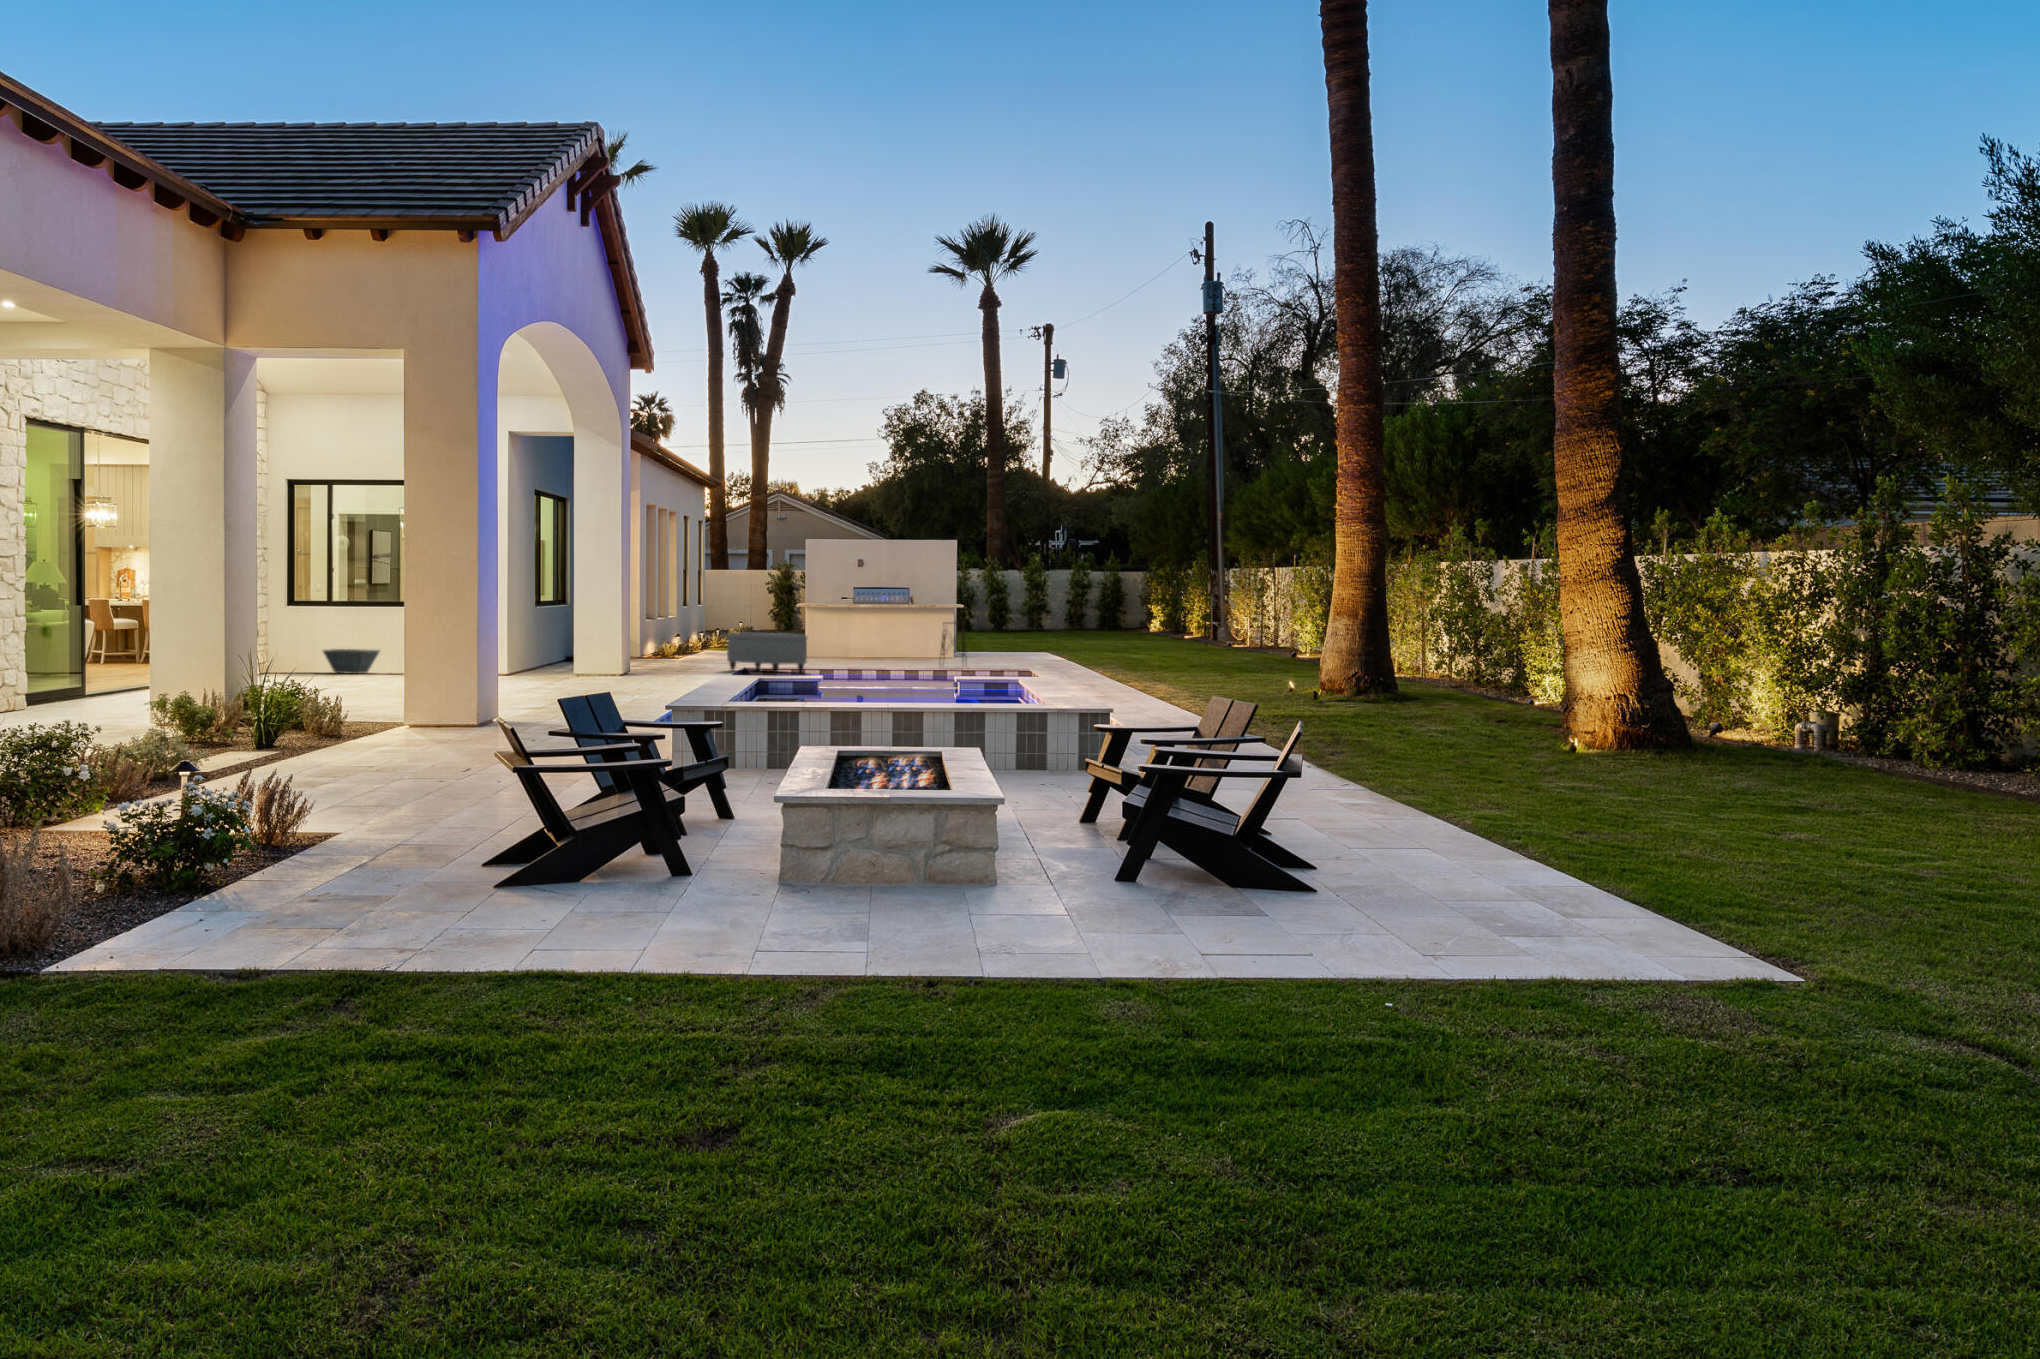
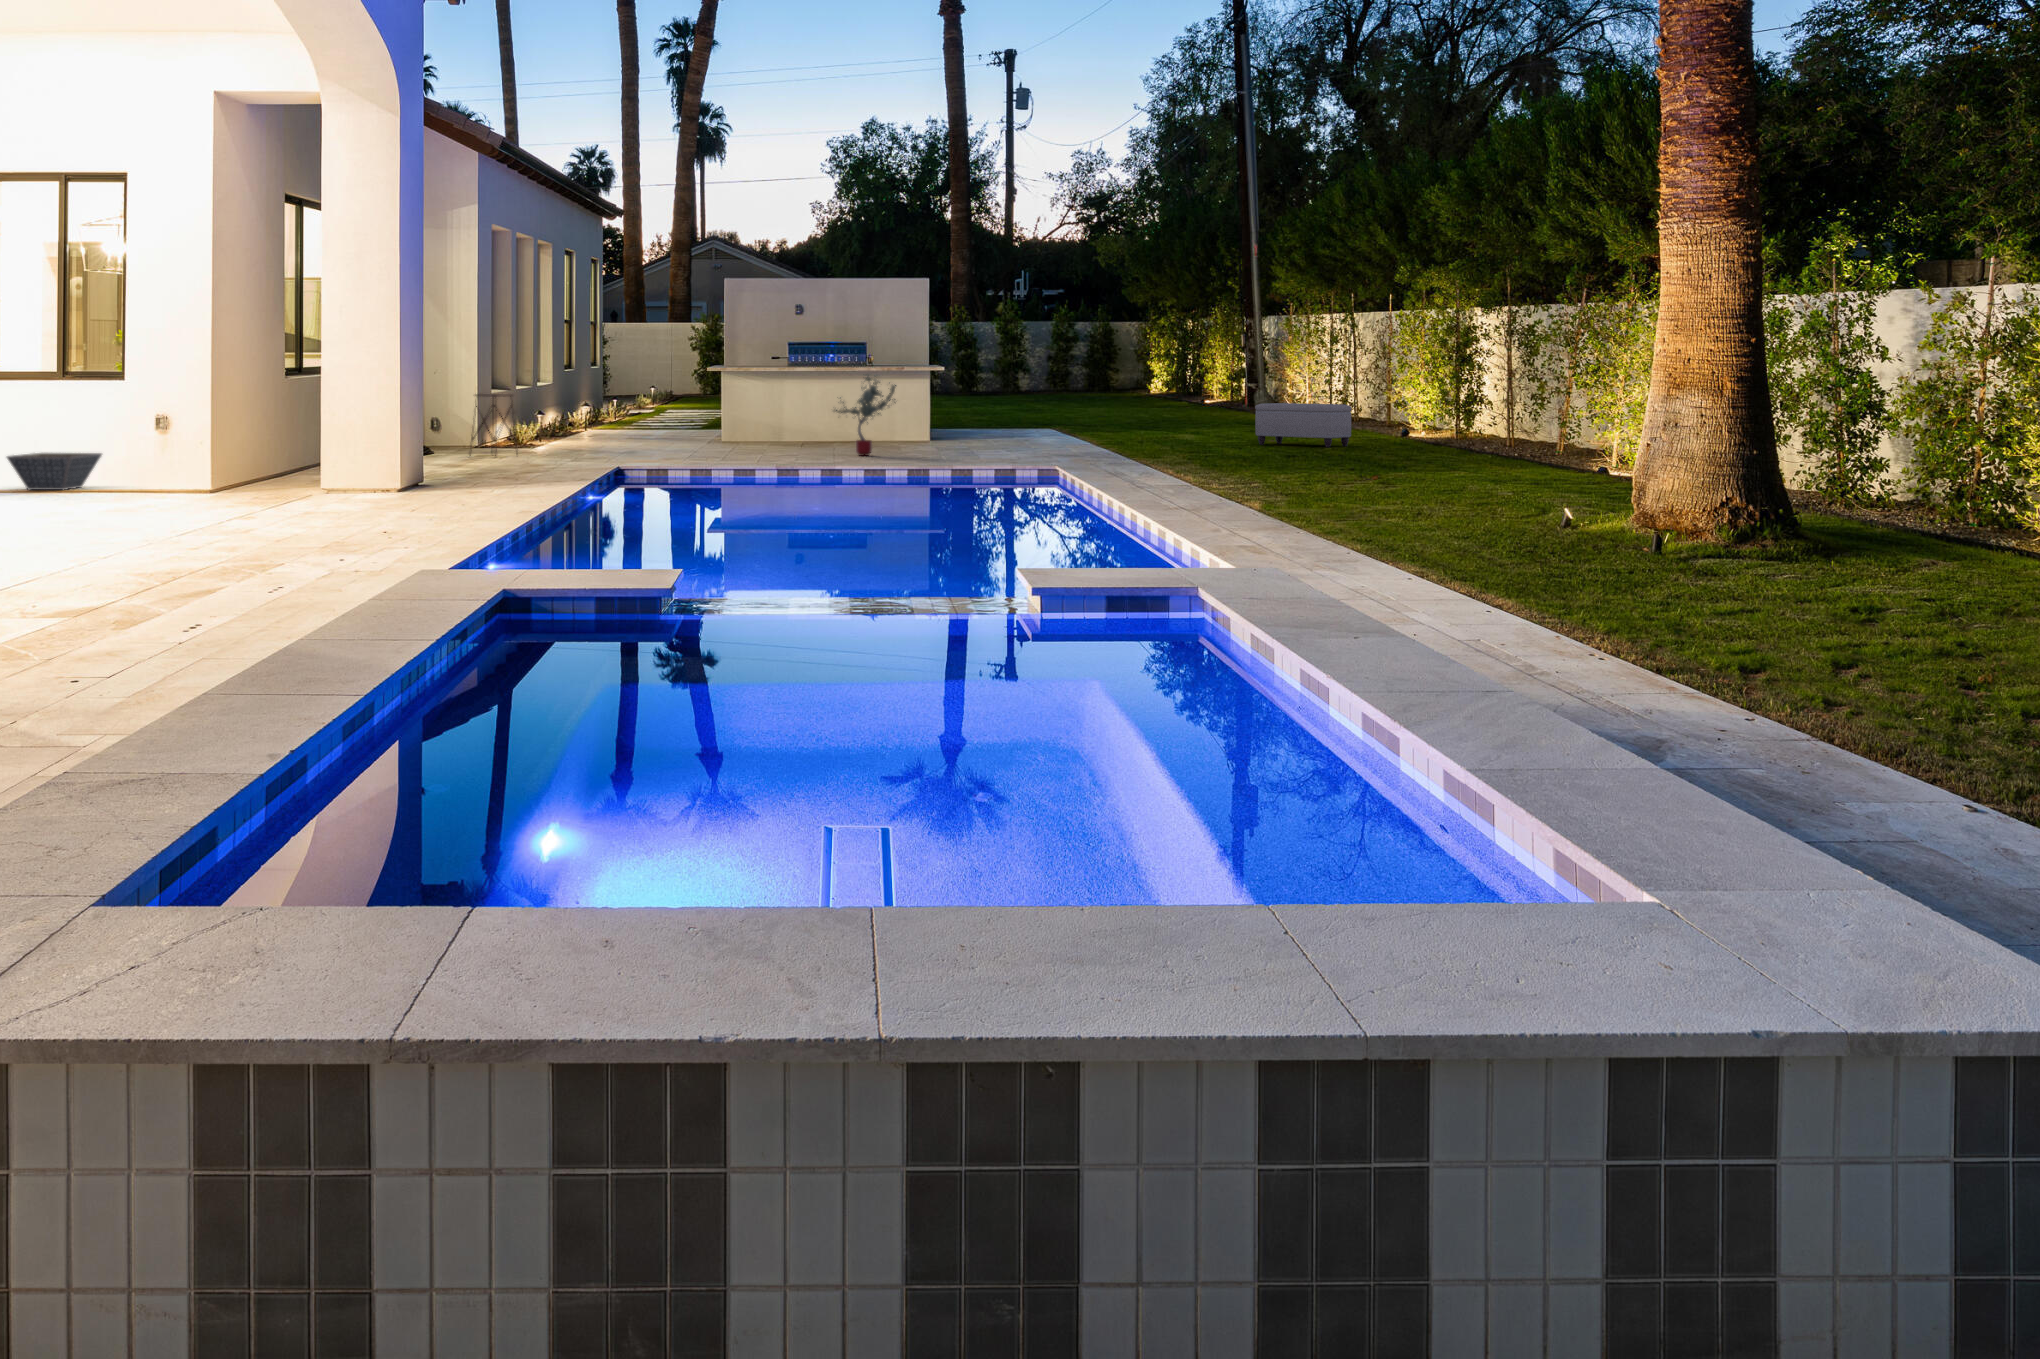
potted tree: none [878,606,928,667] -> present [834,374,896,456]
side table: present [941,623,967,660] -> present [471,394,516,451]
ottoman: present [727,632,807,673] -> present [1255,403,1352,447]

